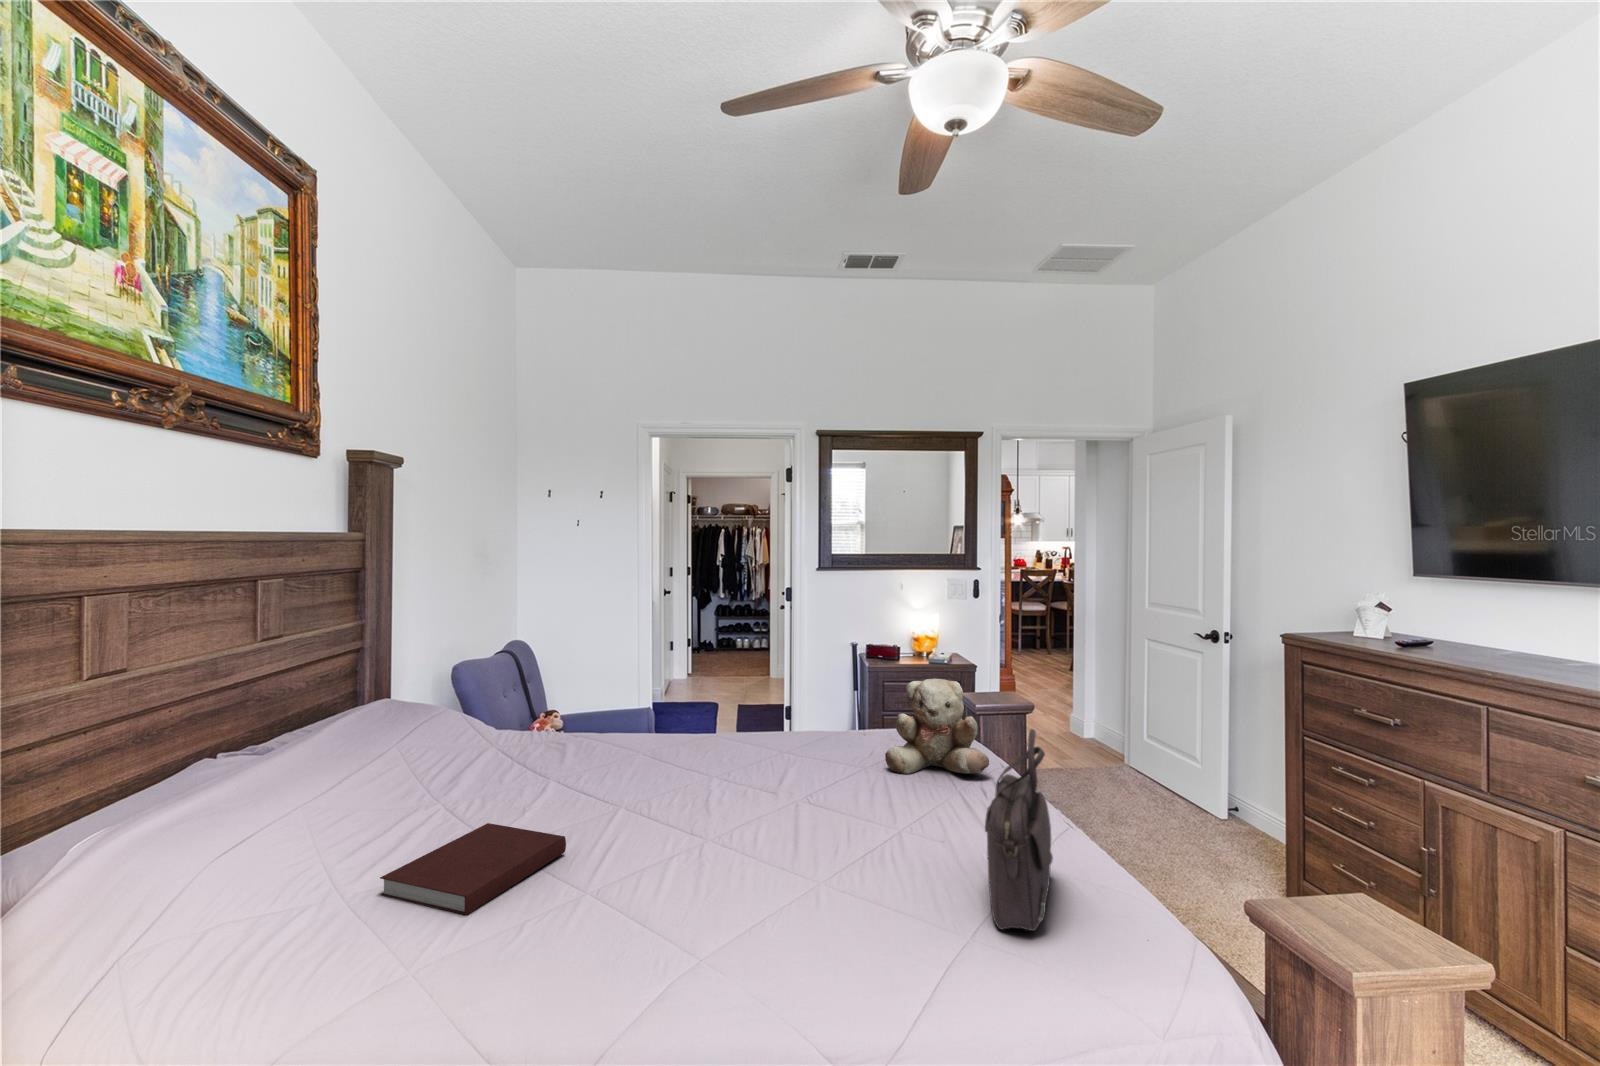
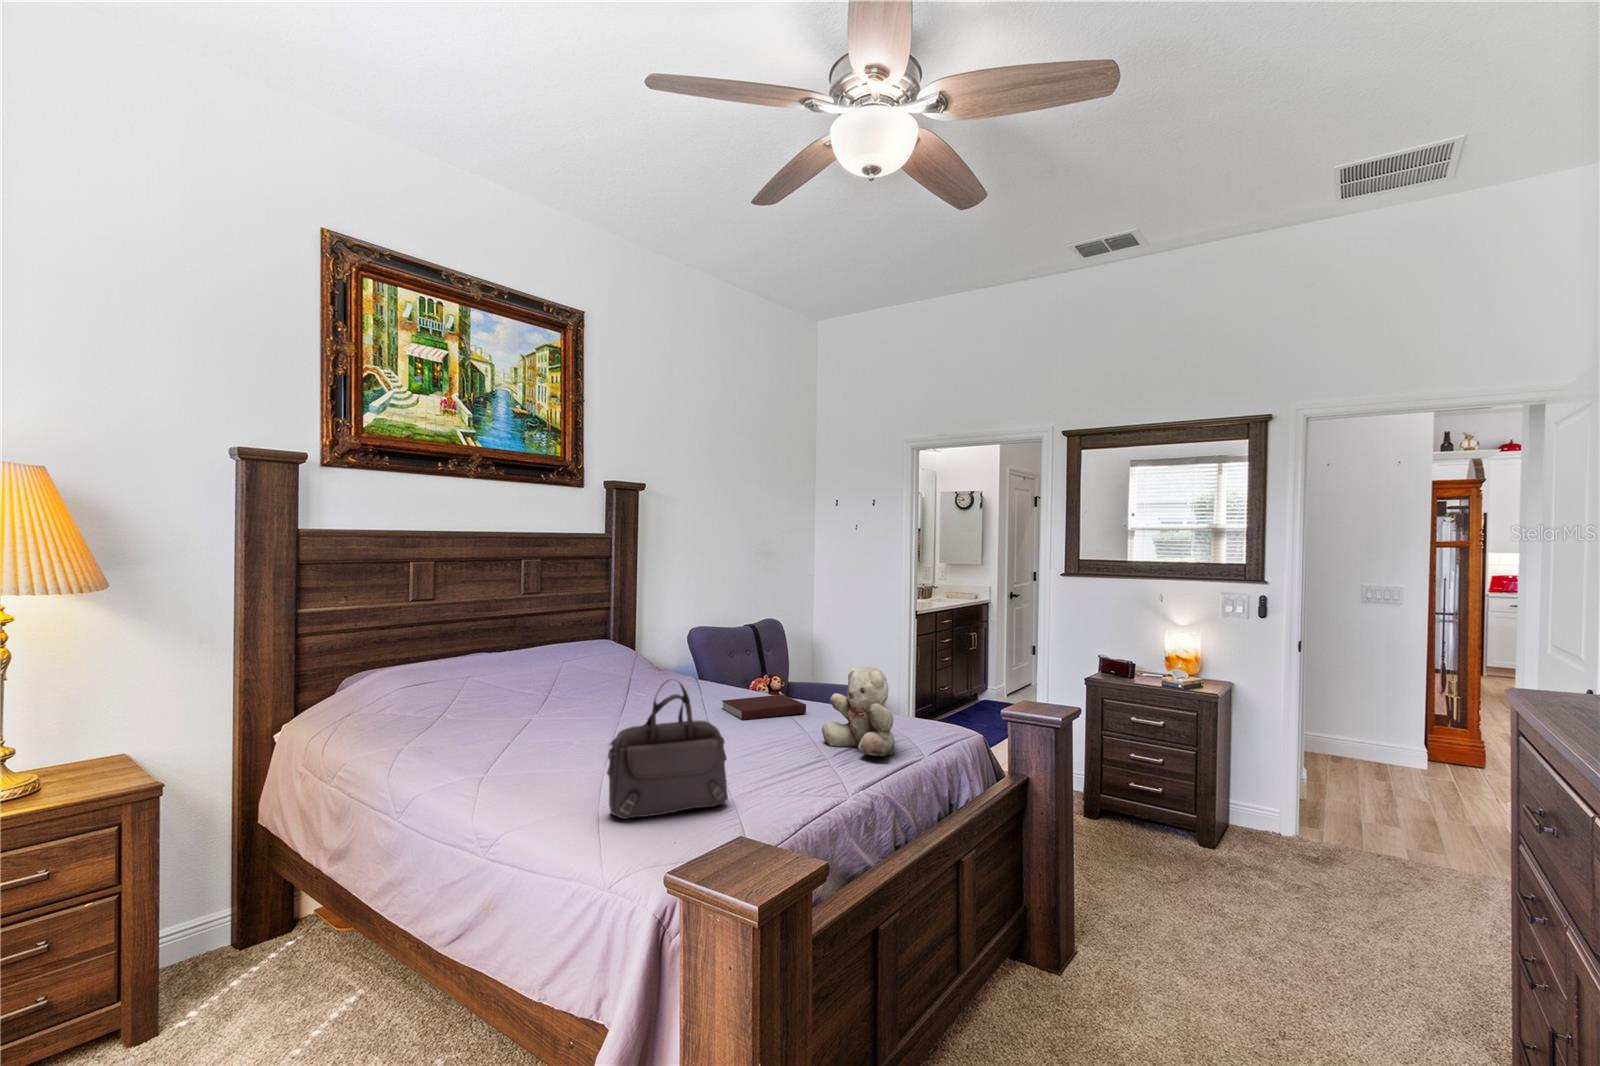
notebook: present [380,823,566,915] -> present [722,695,806,720]

